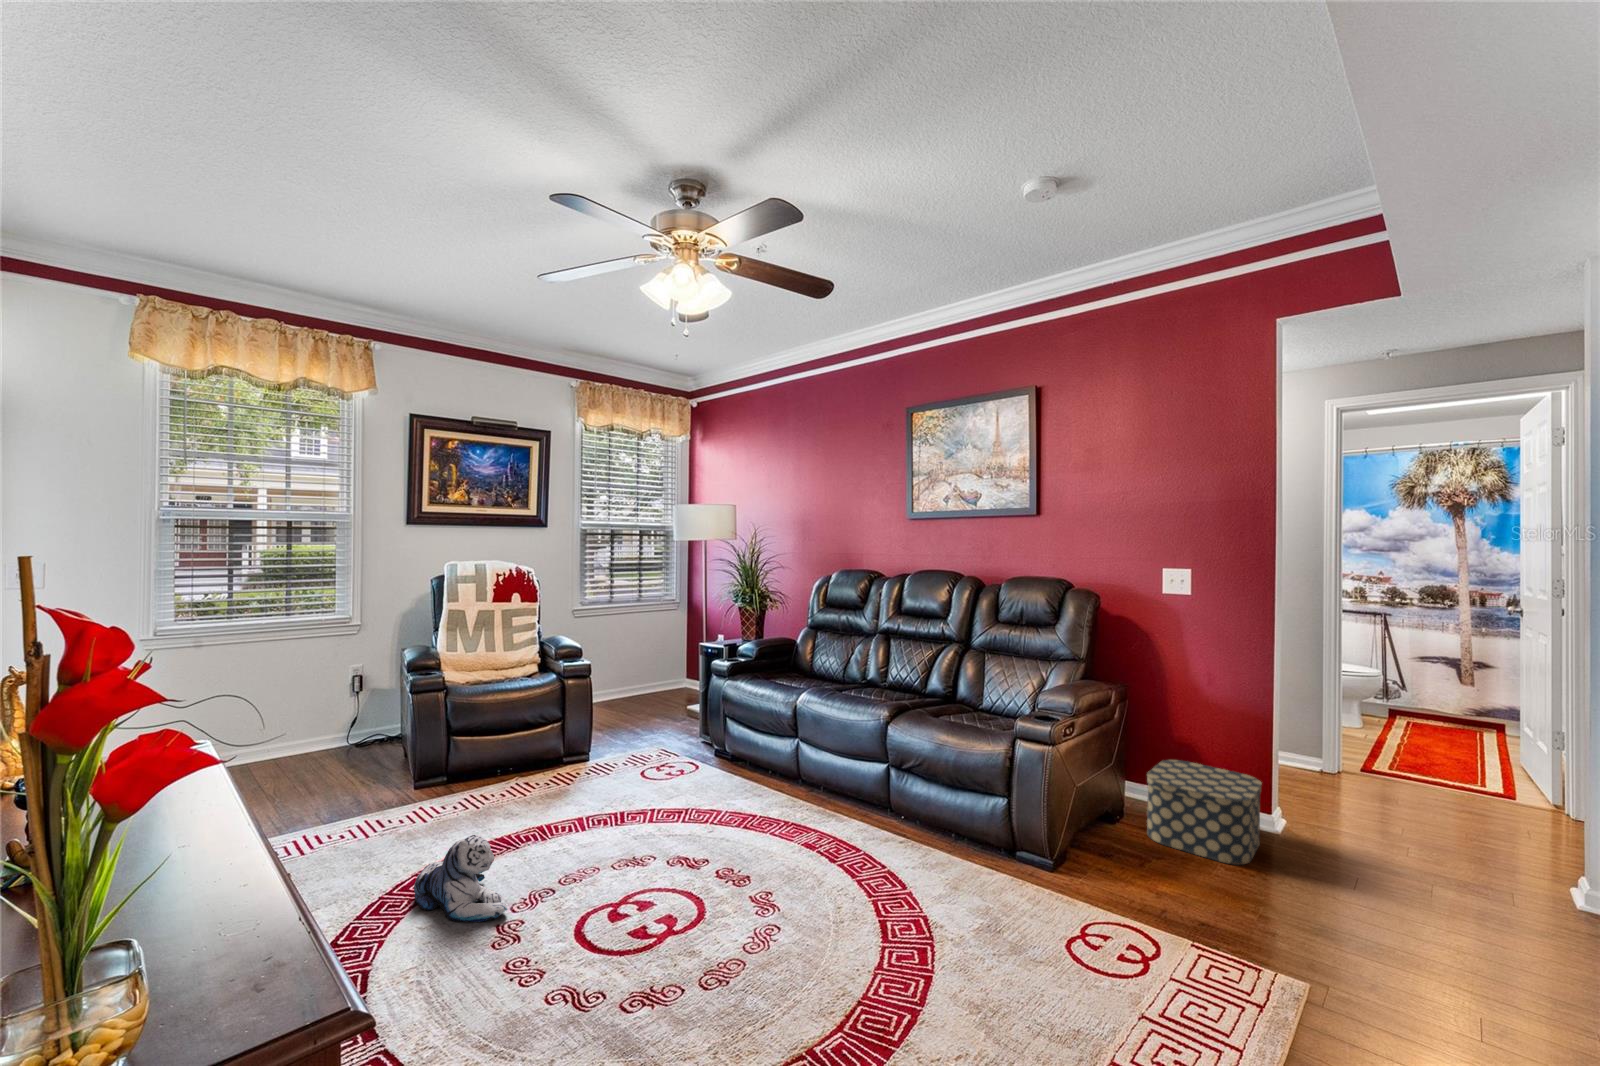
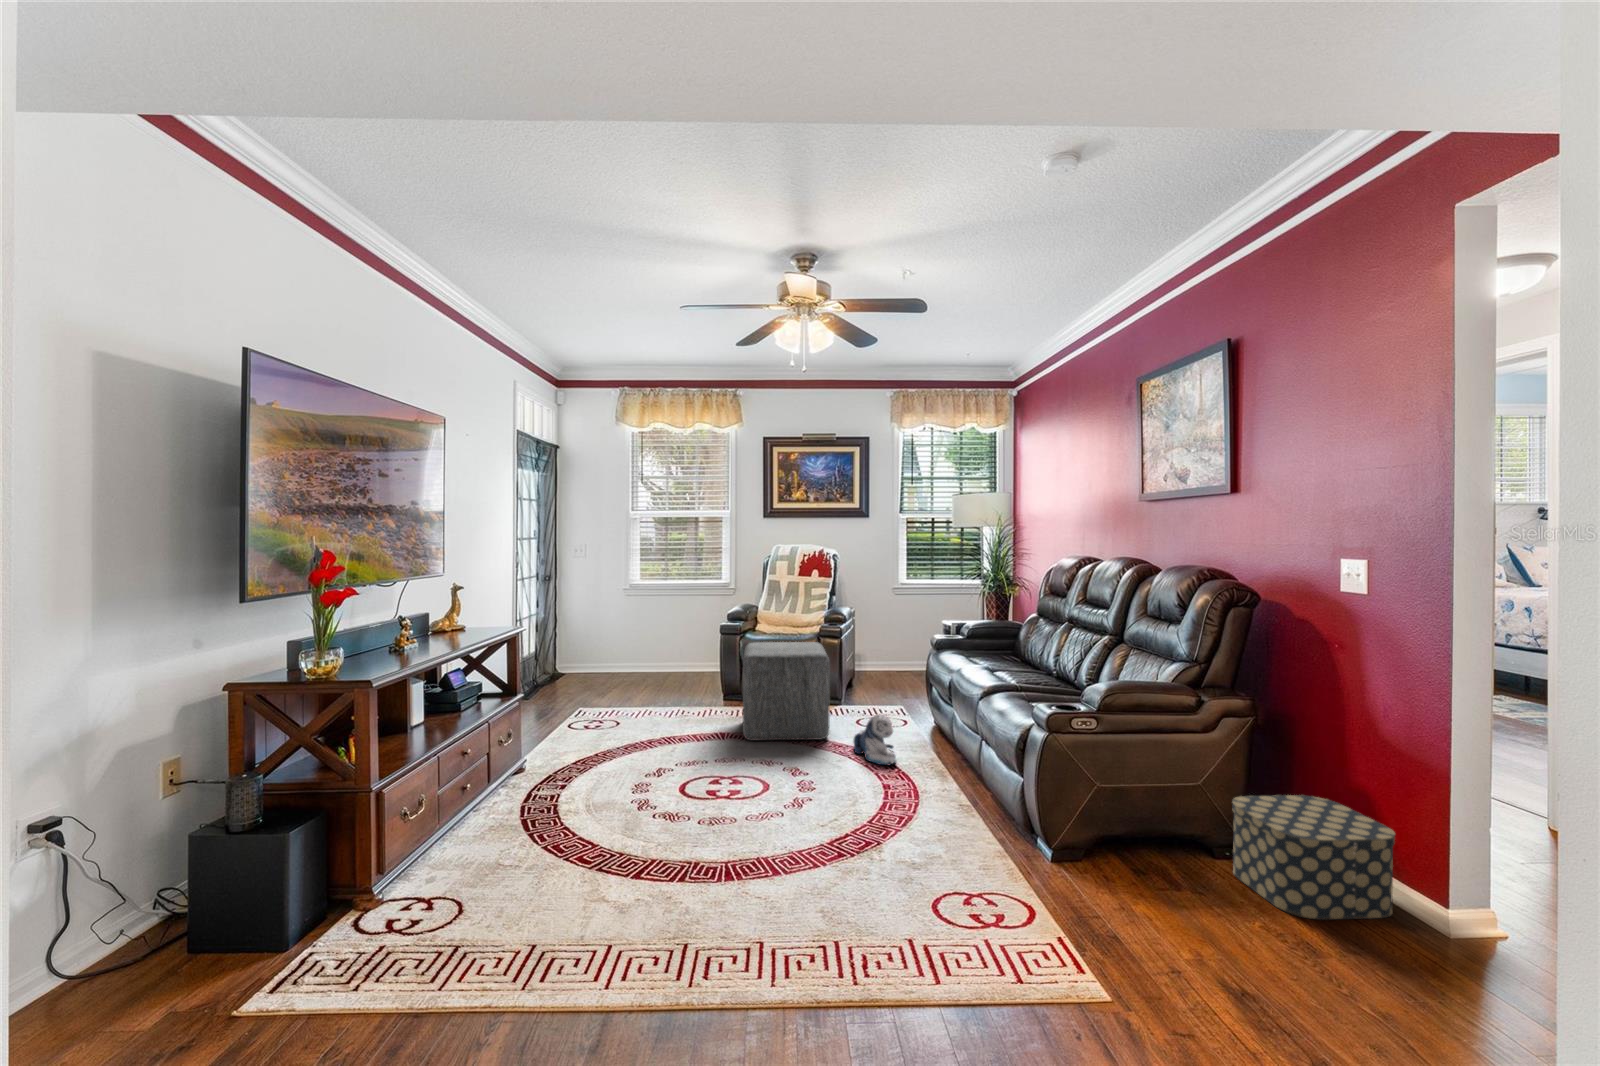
ottoman: none [505,688,656,845] -> present [743,642,830,741]
plush toy: present [414,835,507,922] -> present [853,715,897,765]

